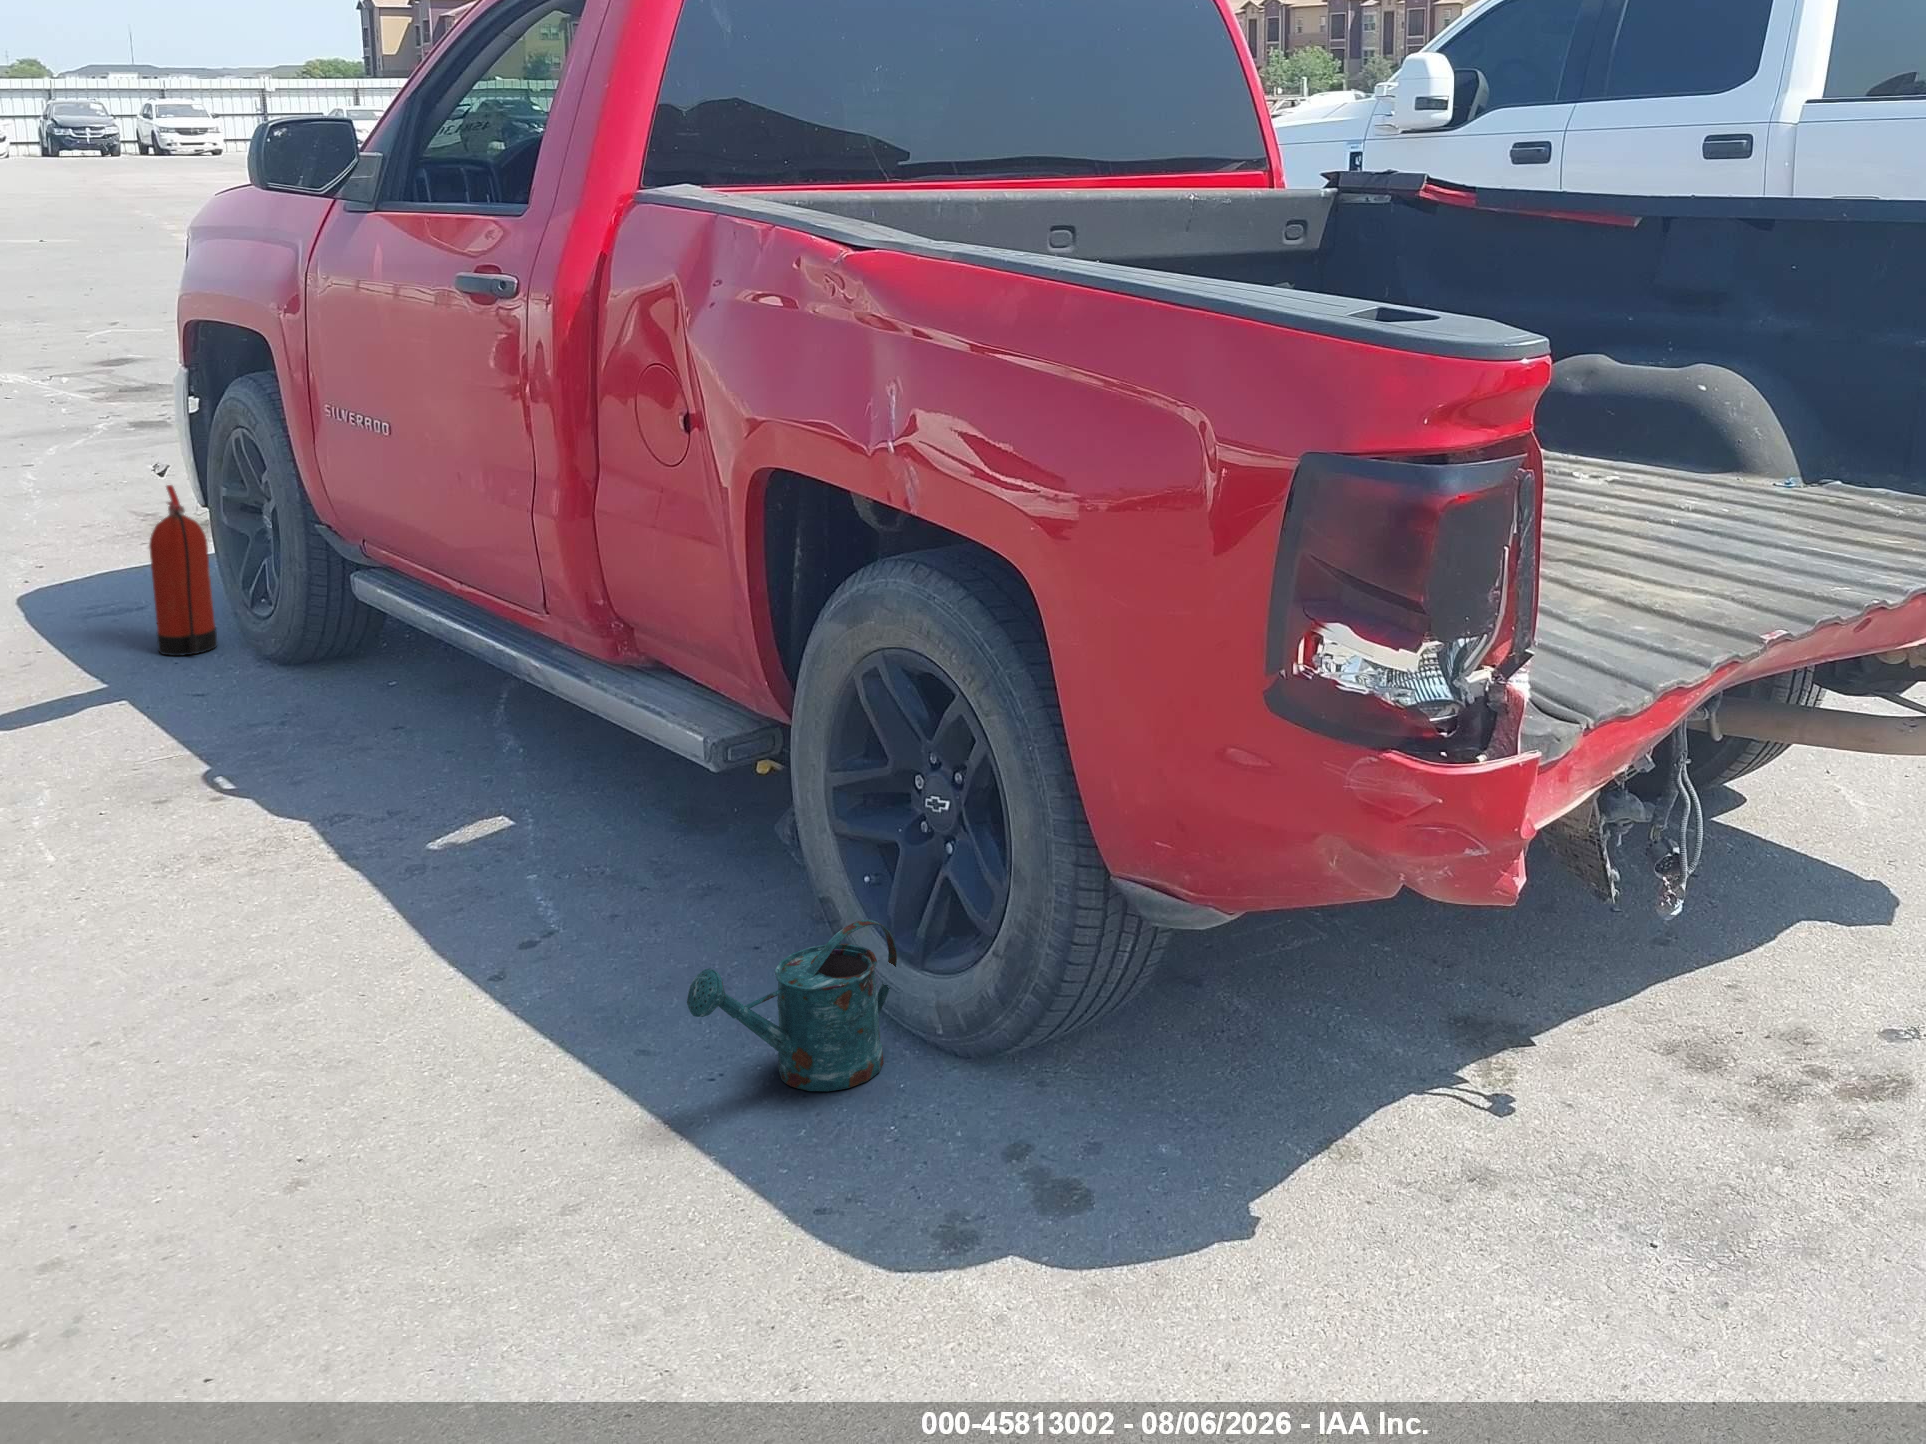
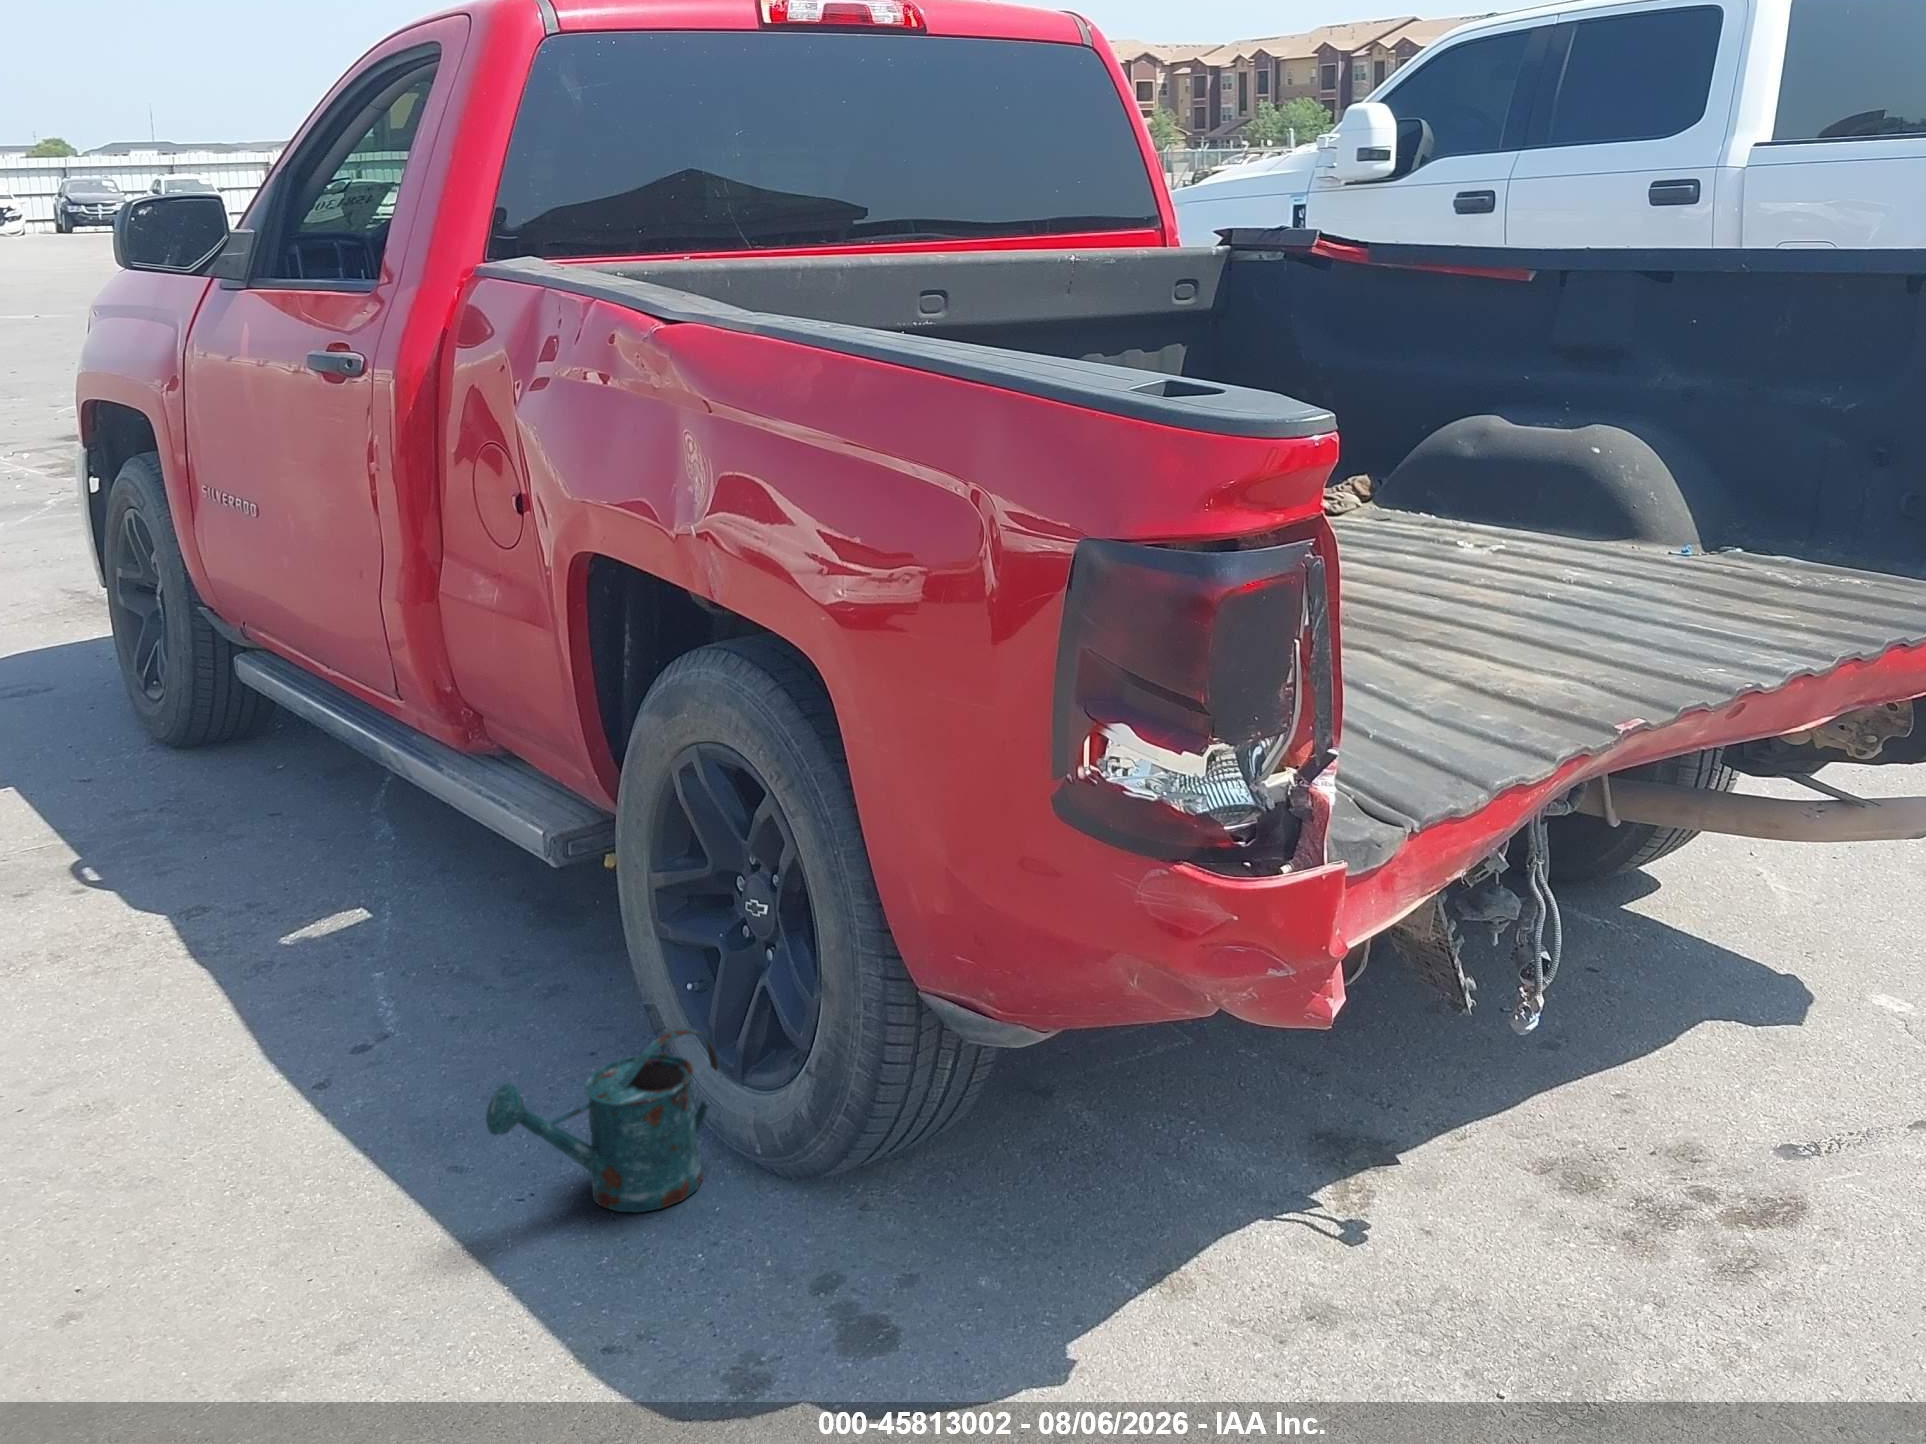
fire extinguisher: present [149,485,217,656] -> none [48,567,117,739]

